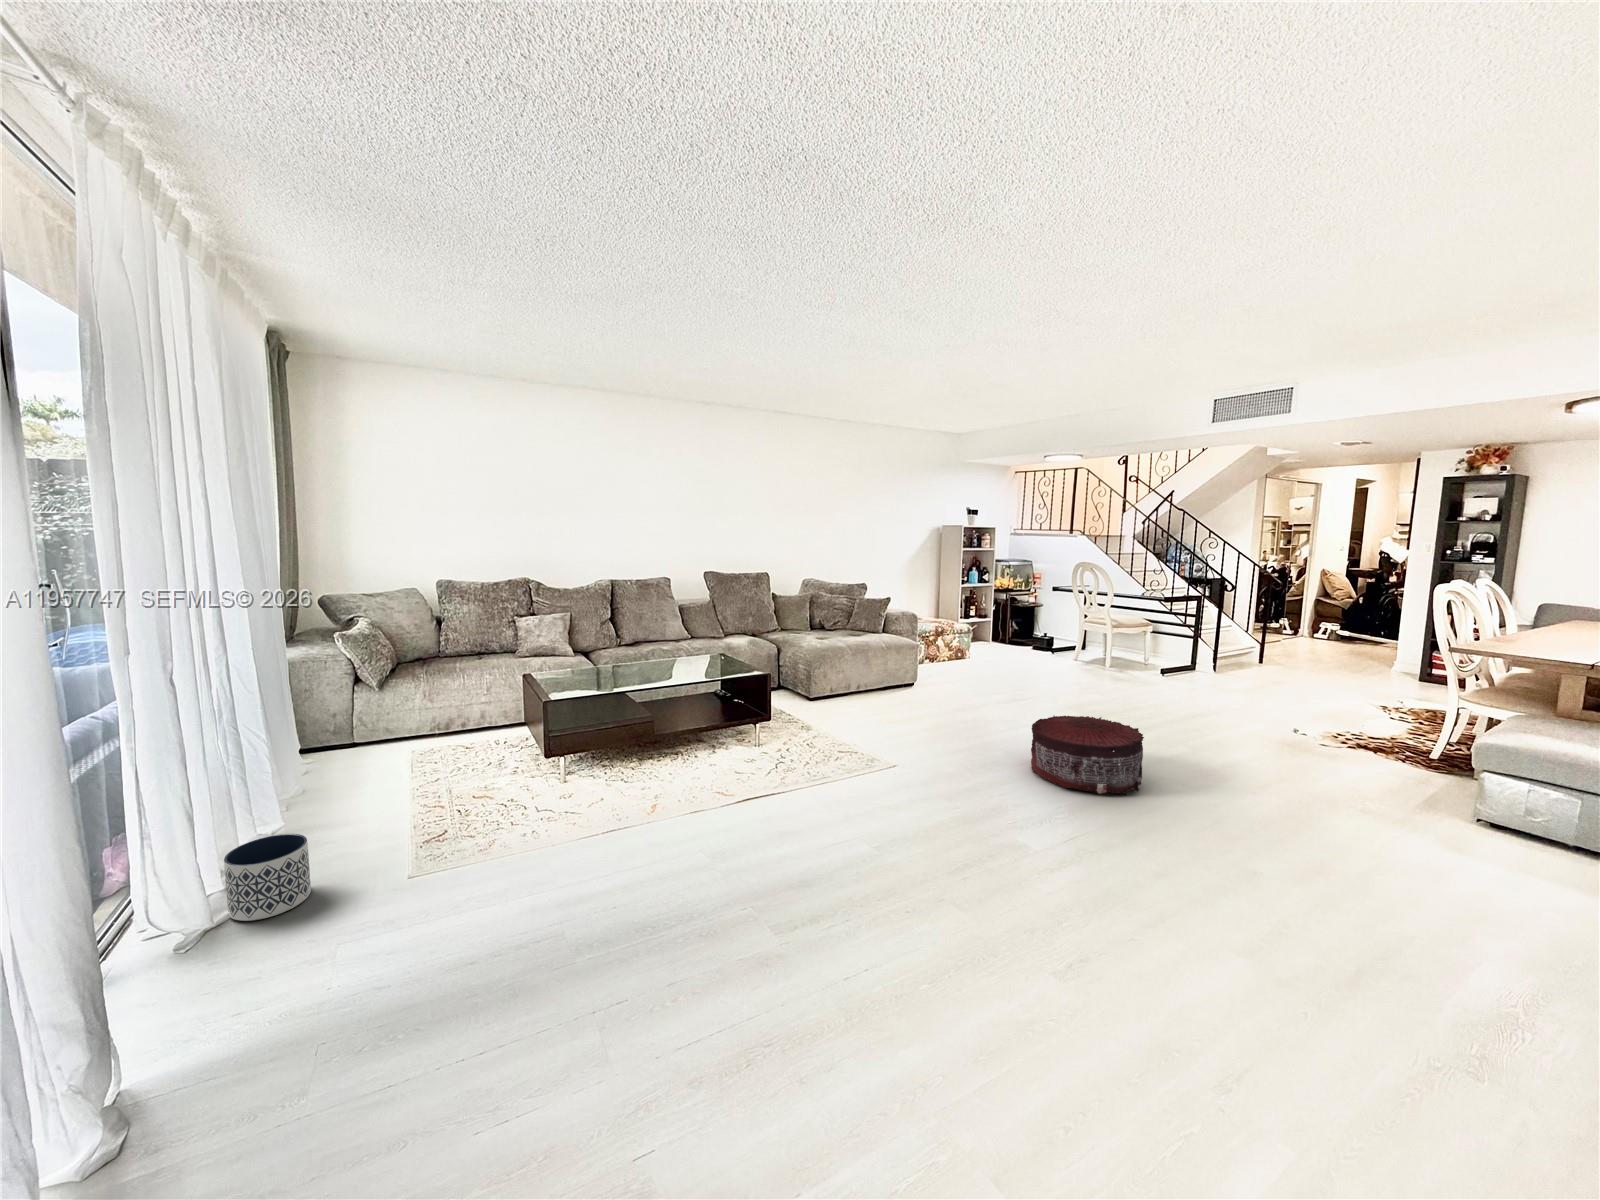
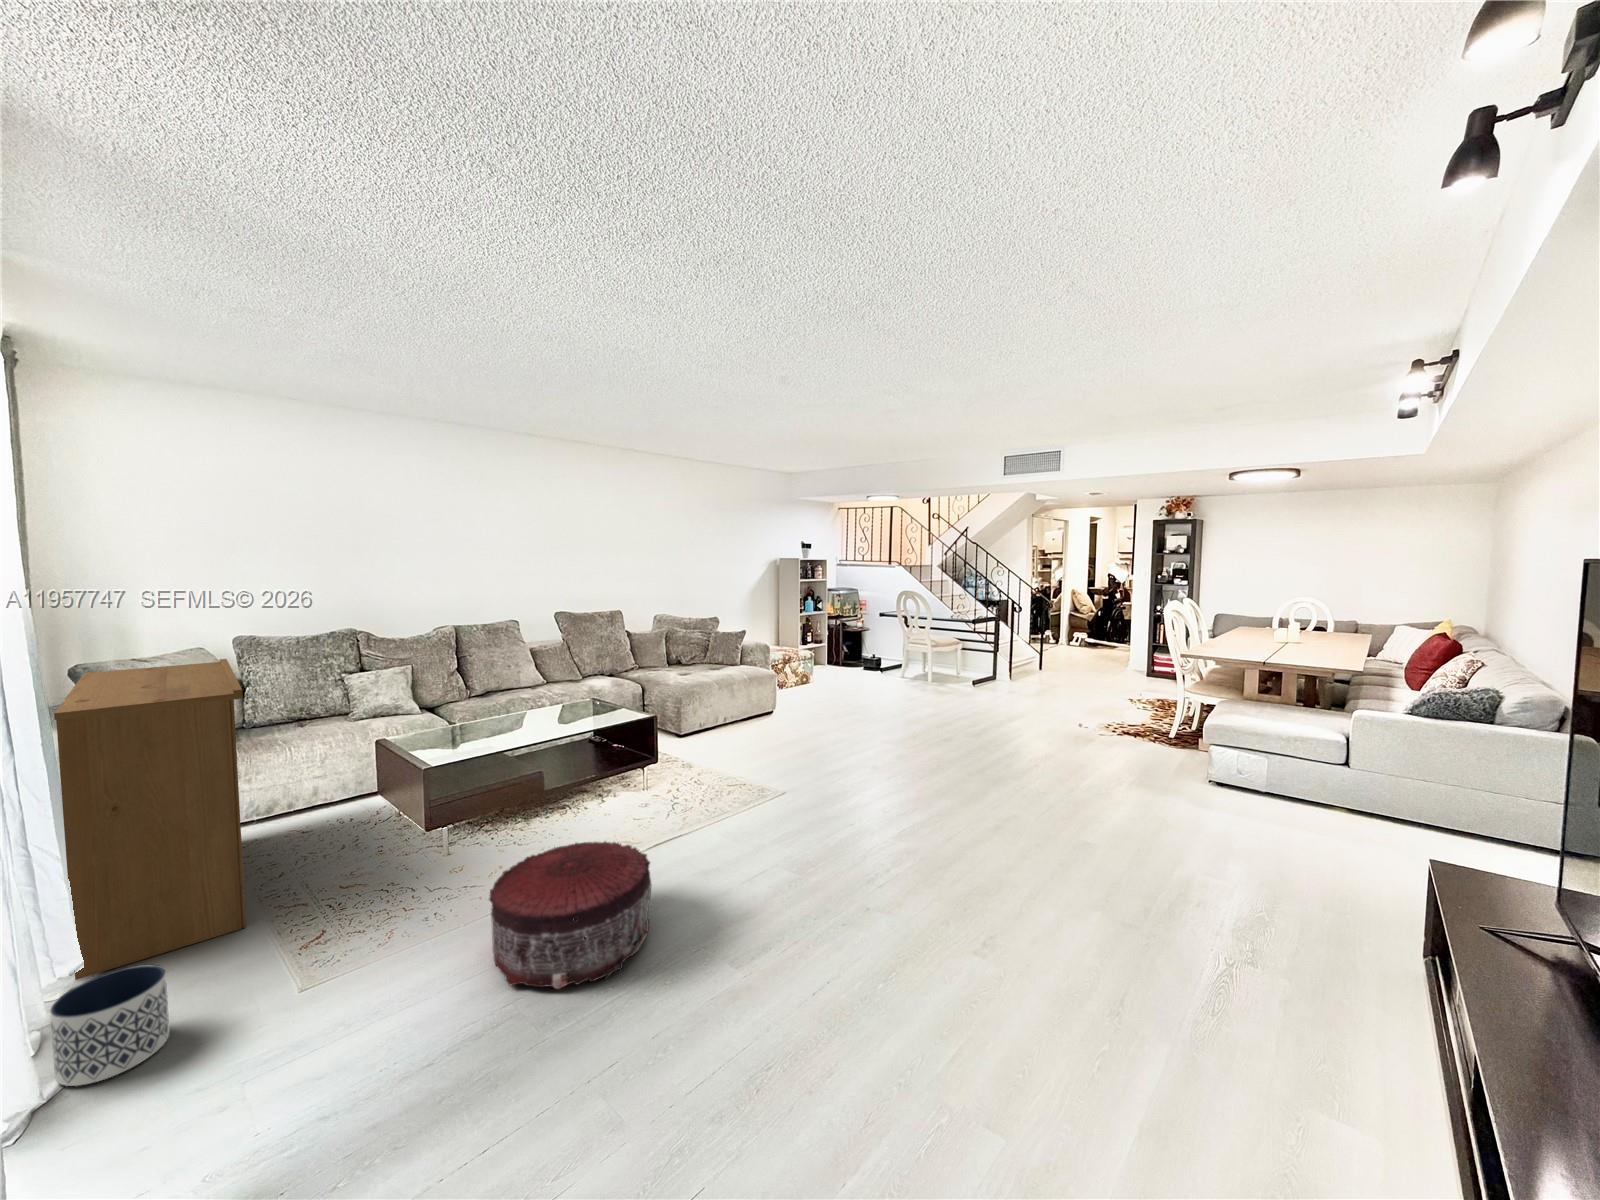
bookshelf: none [257,595,414,839] -> present [54,659,246,980]
pouf: present [1031,716,1144,795] -> present [489,841,651,989]

